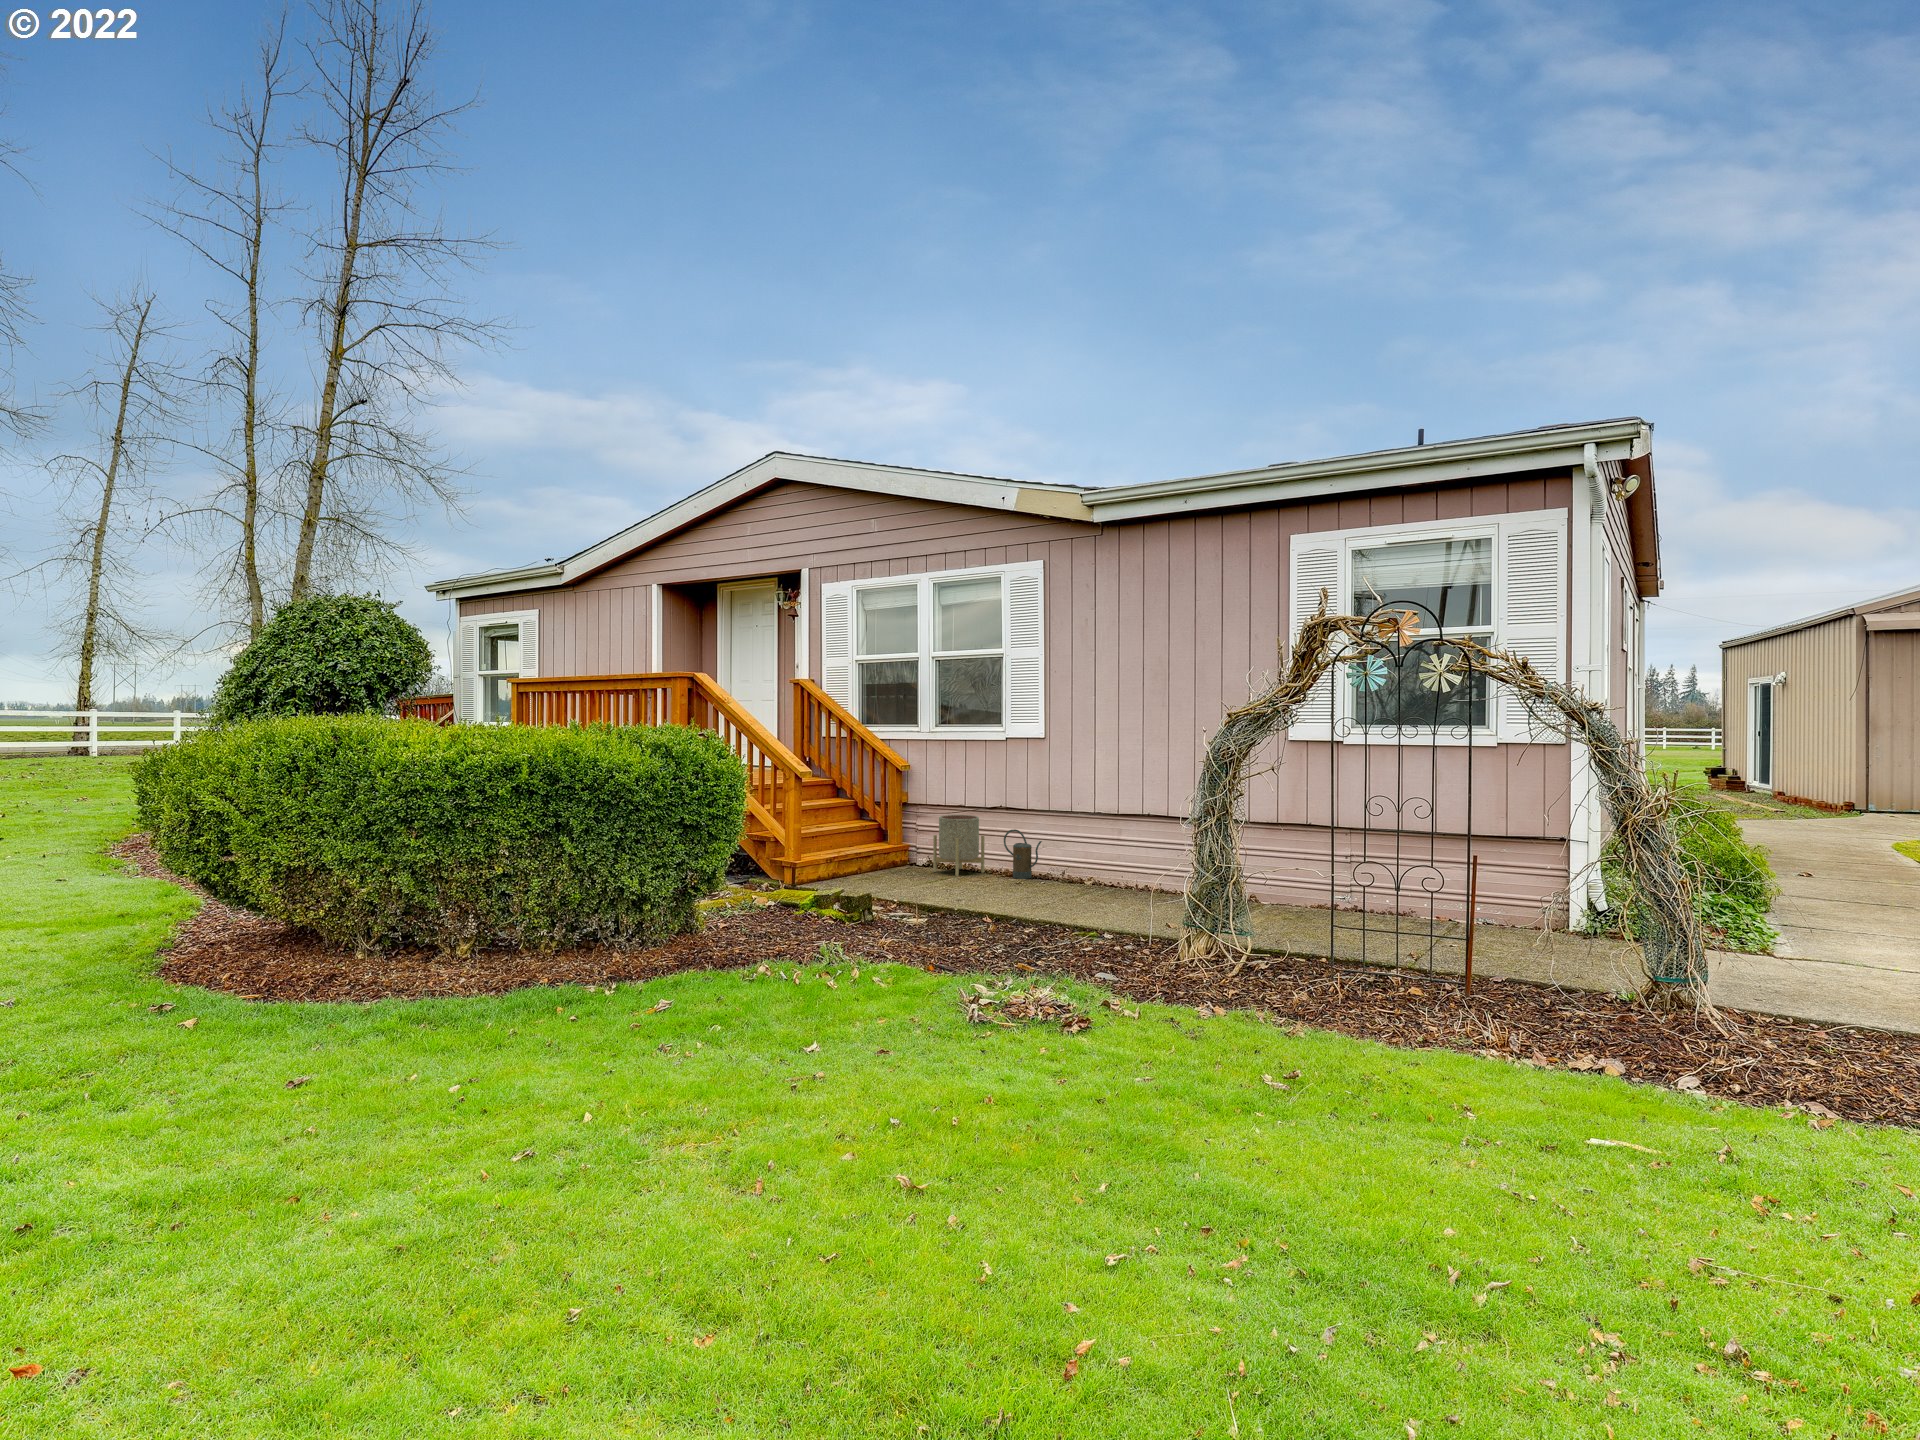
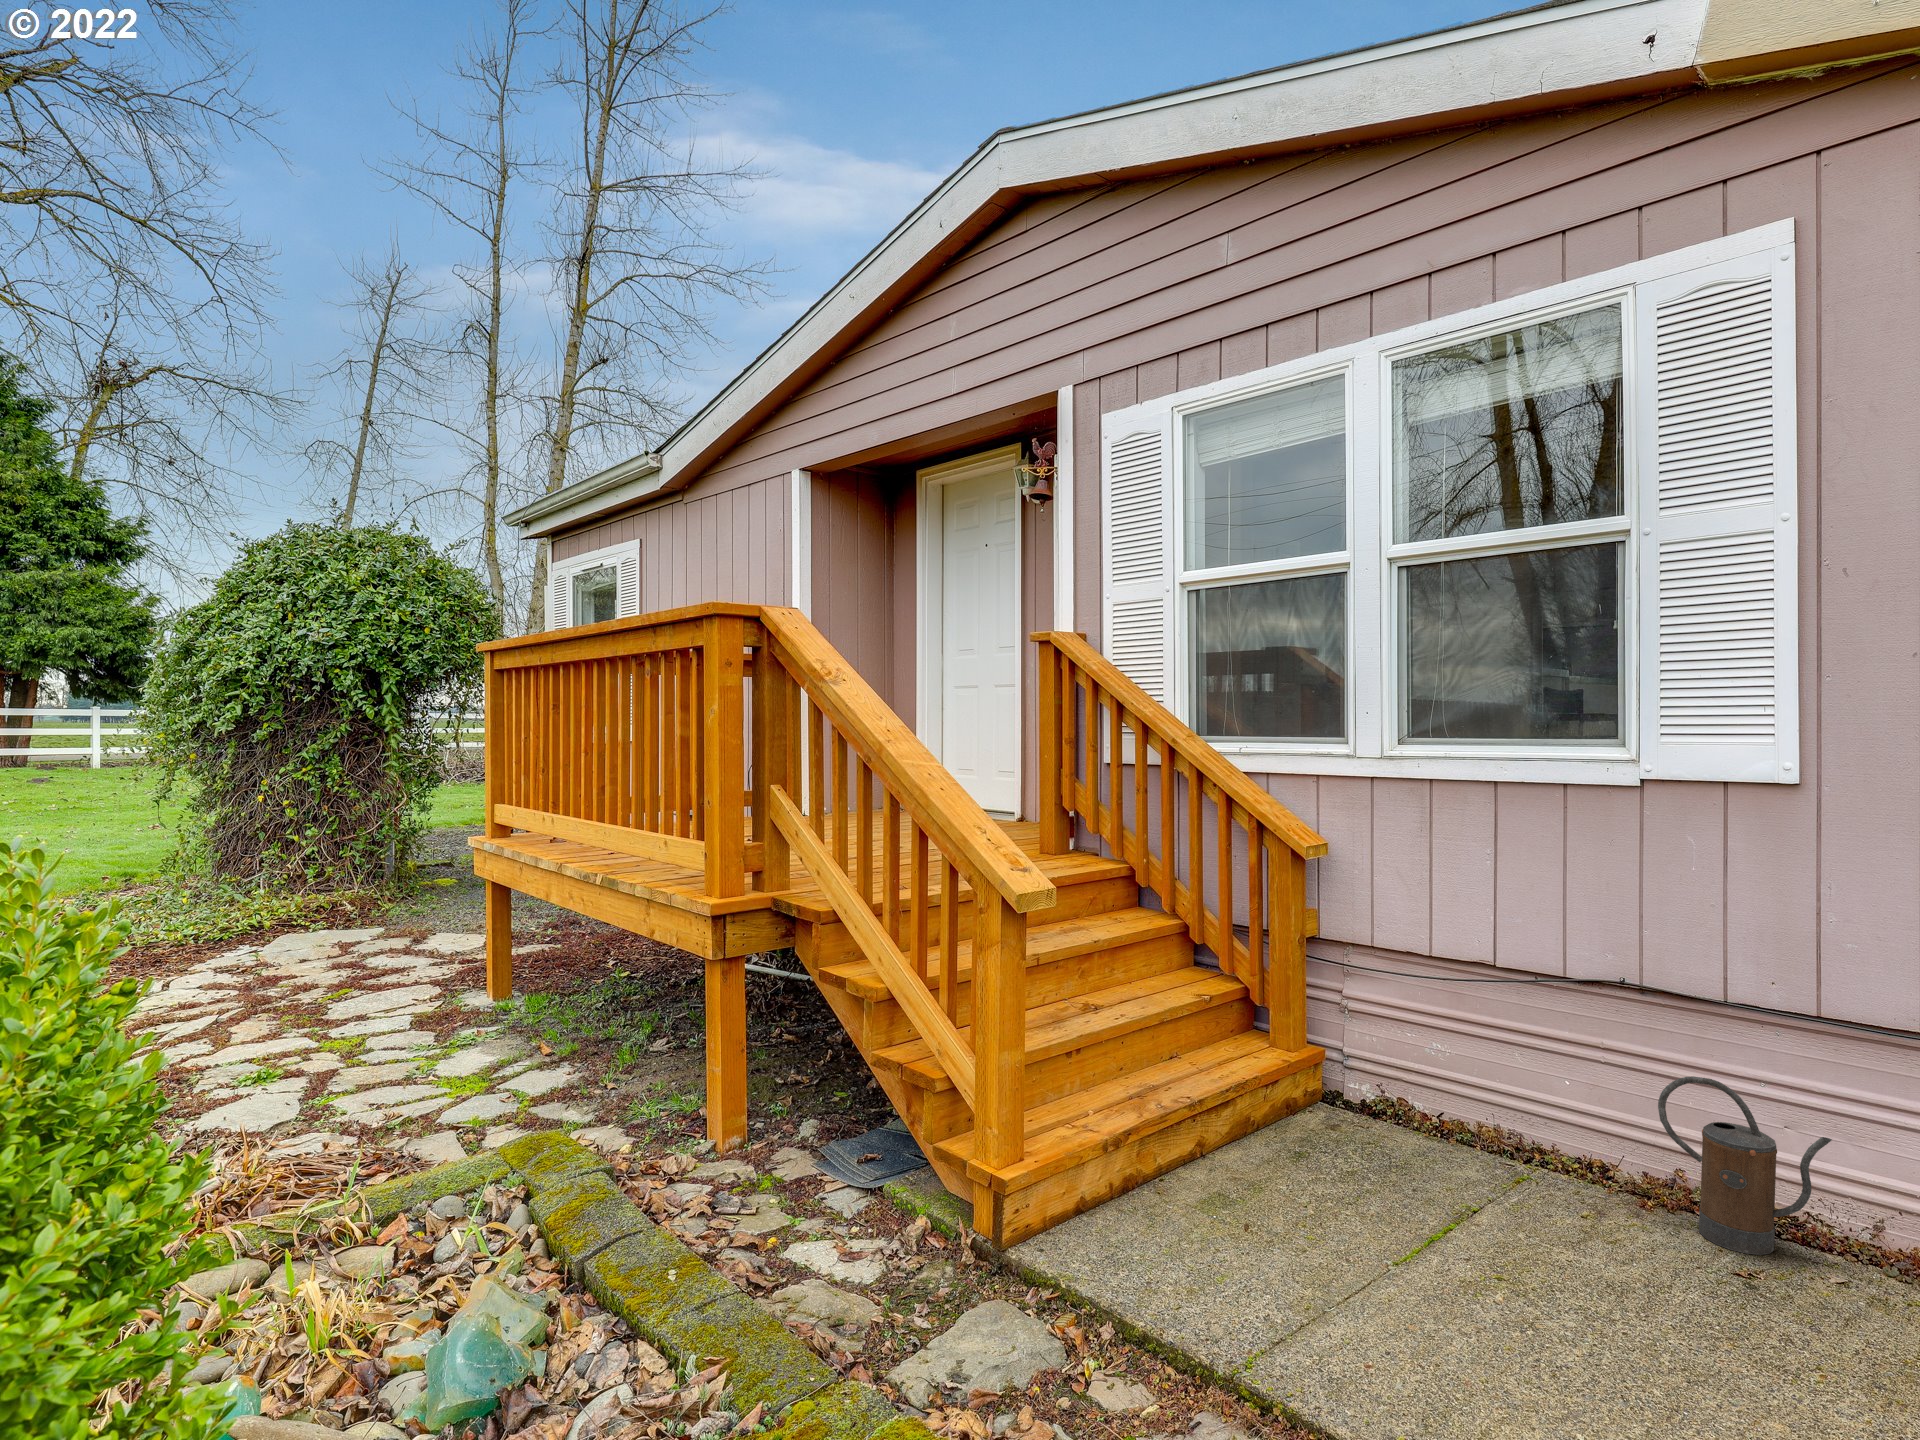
planter: present [933,815,985,876] -> none [1403,989,1569,1196]

